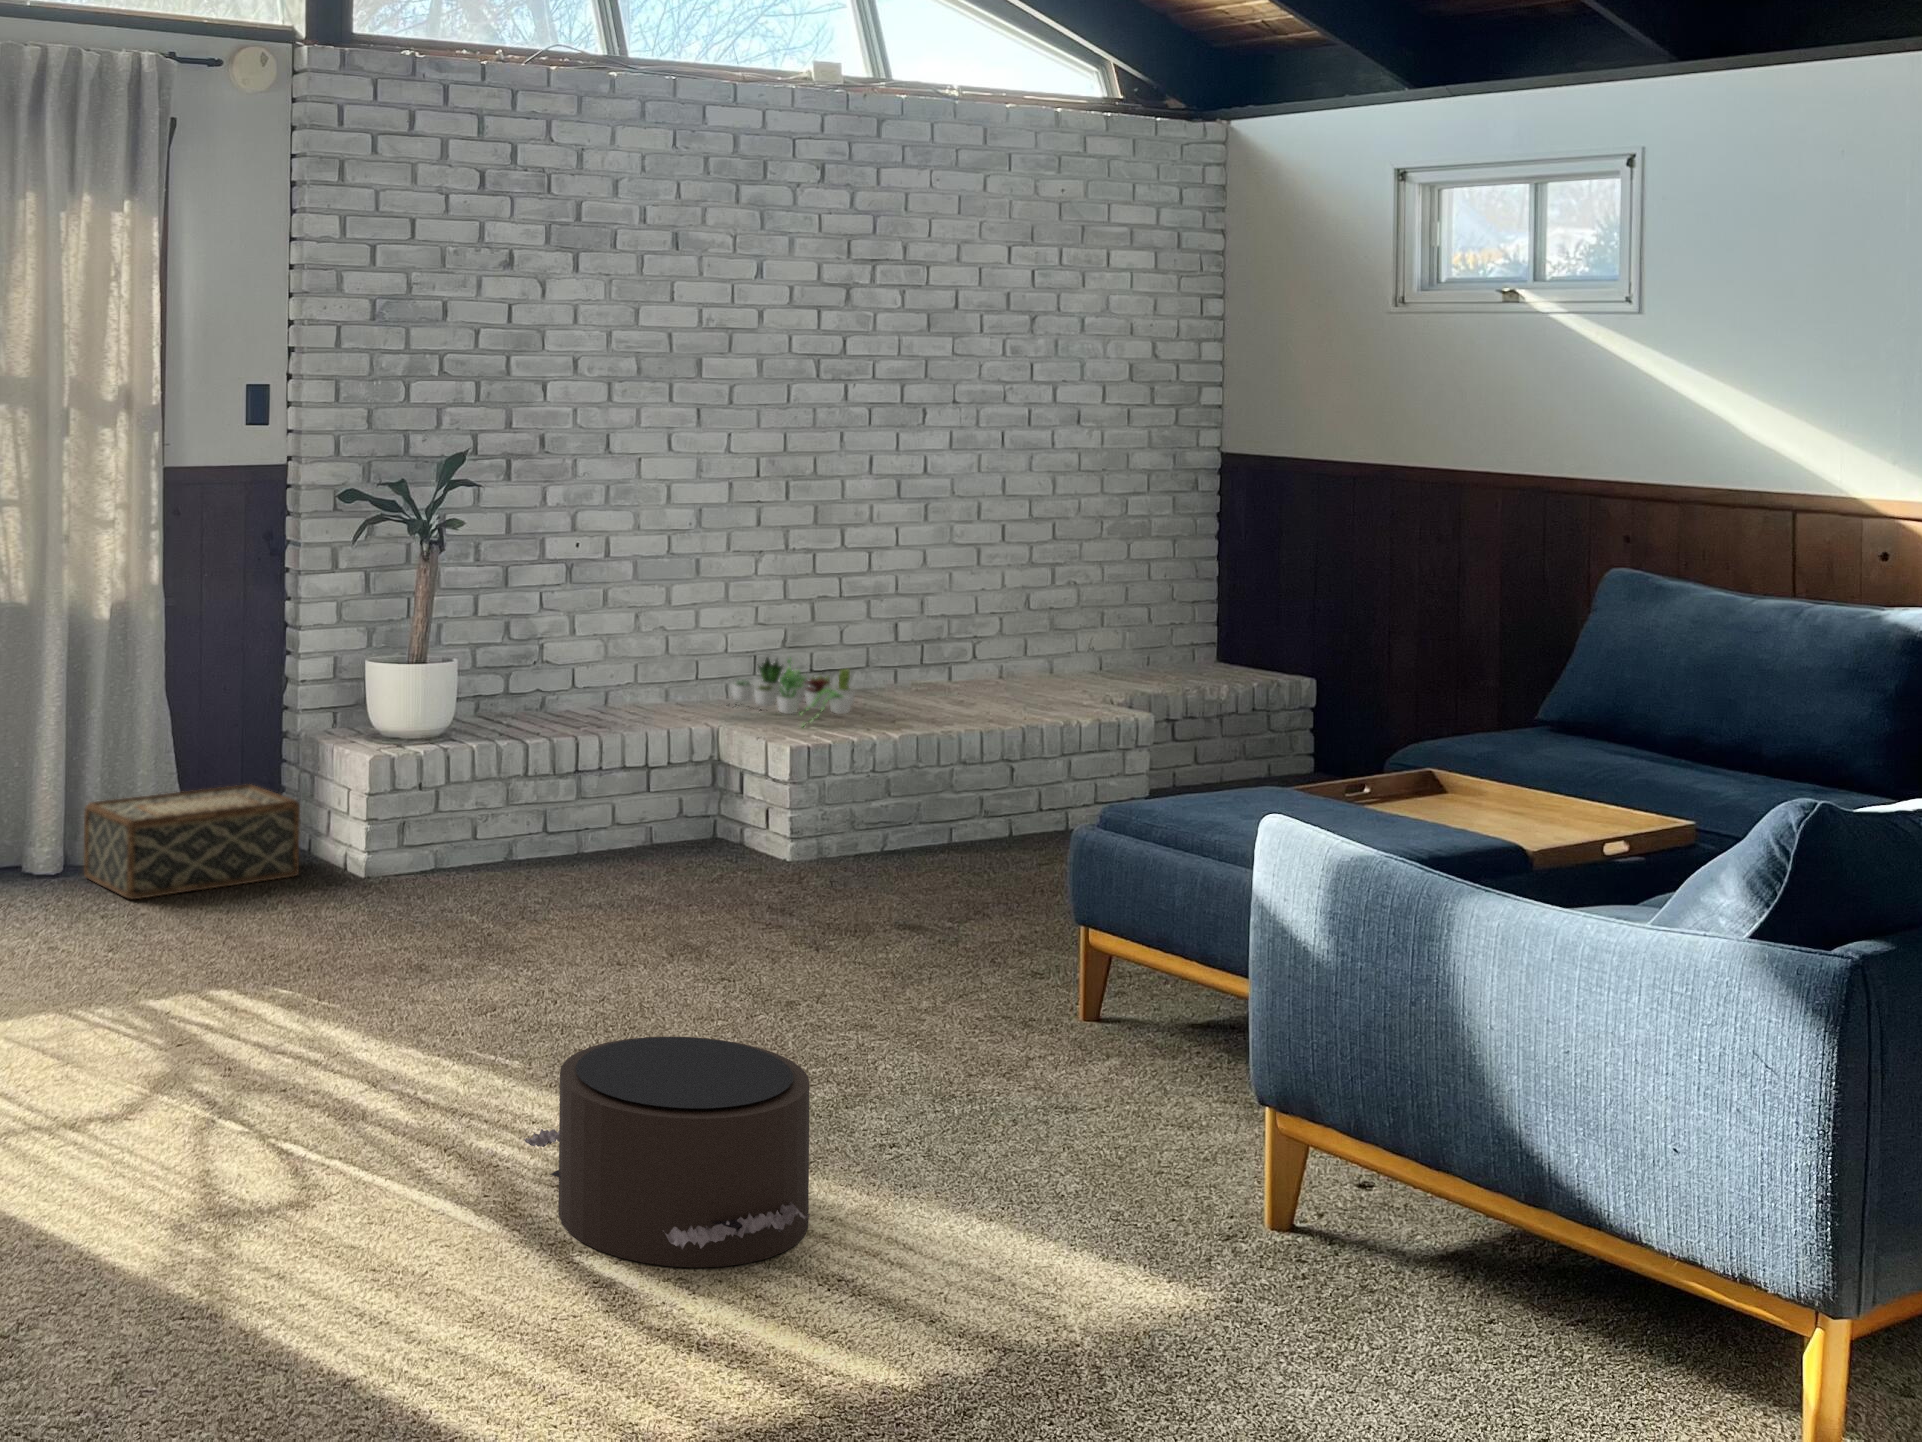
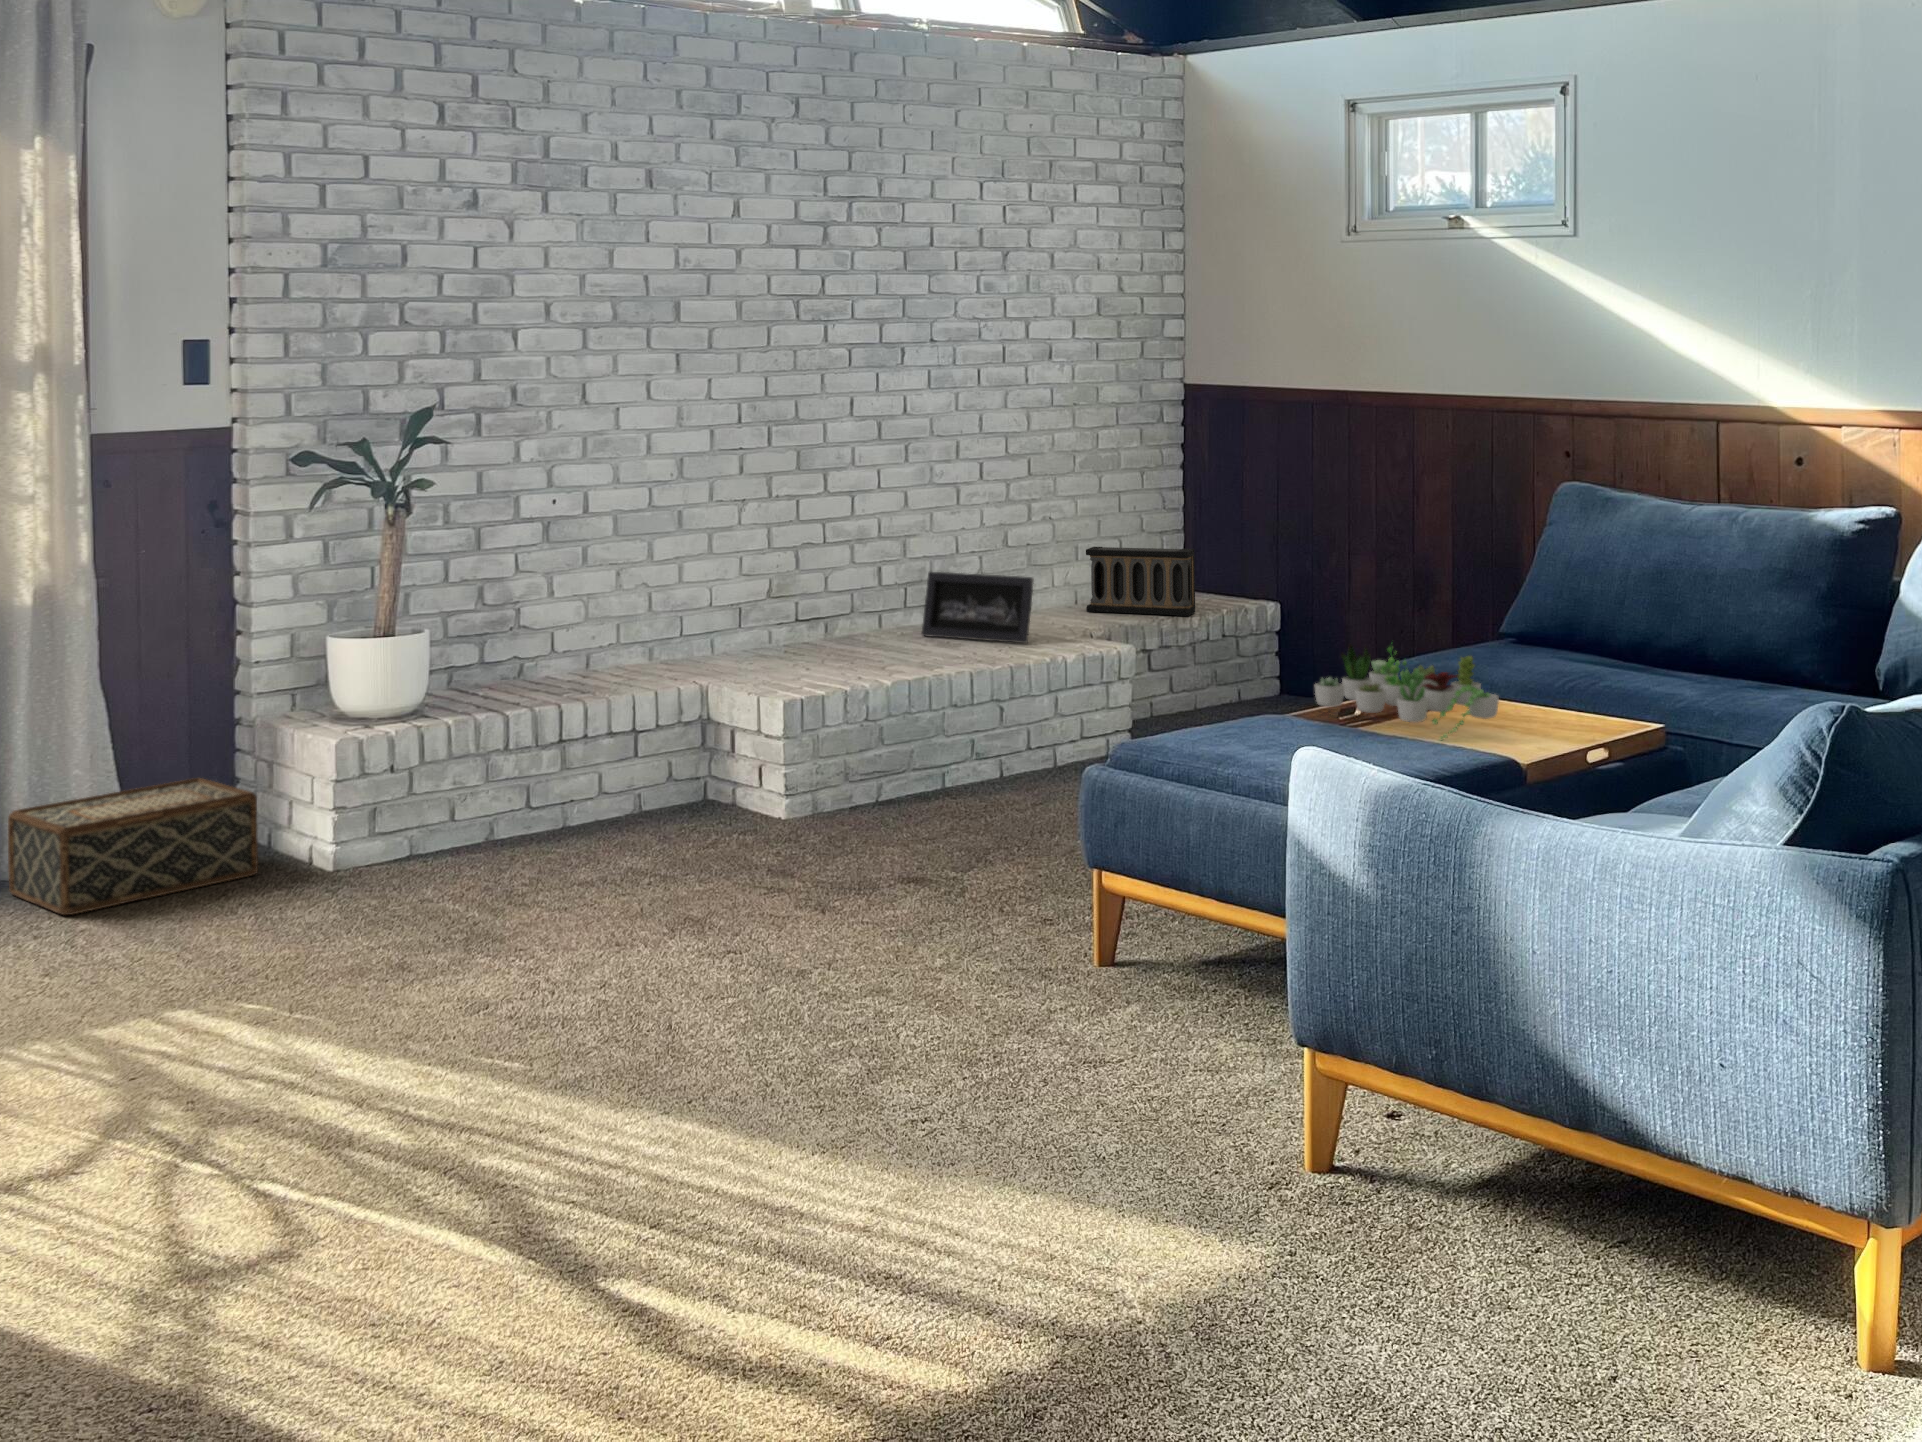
speaker: none [1106,612,1220,687] -> present [1086,547,1195,616]
picture frame: none [935,629,1049,705] -> present [922,572,1034,643]
succulent plant: present [726,658,855,728] -> present [1315,645,1499,740]
pouf: present [524,1036,810,1267] -> none [533,1026,853,1282]

